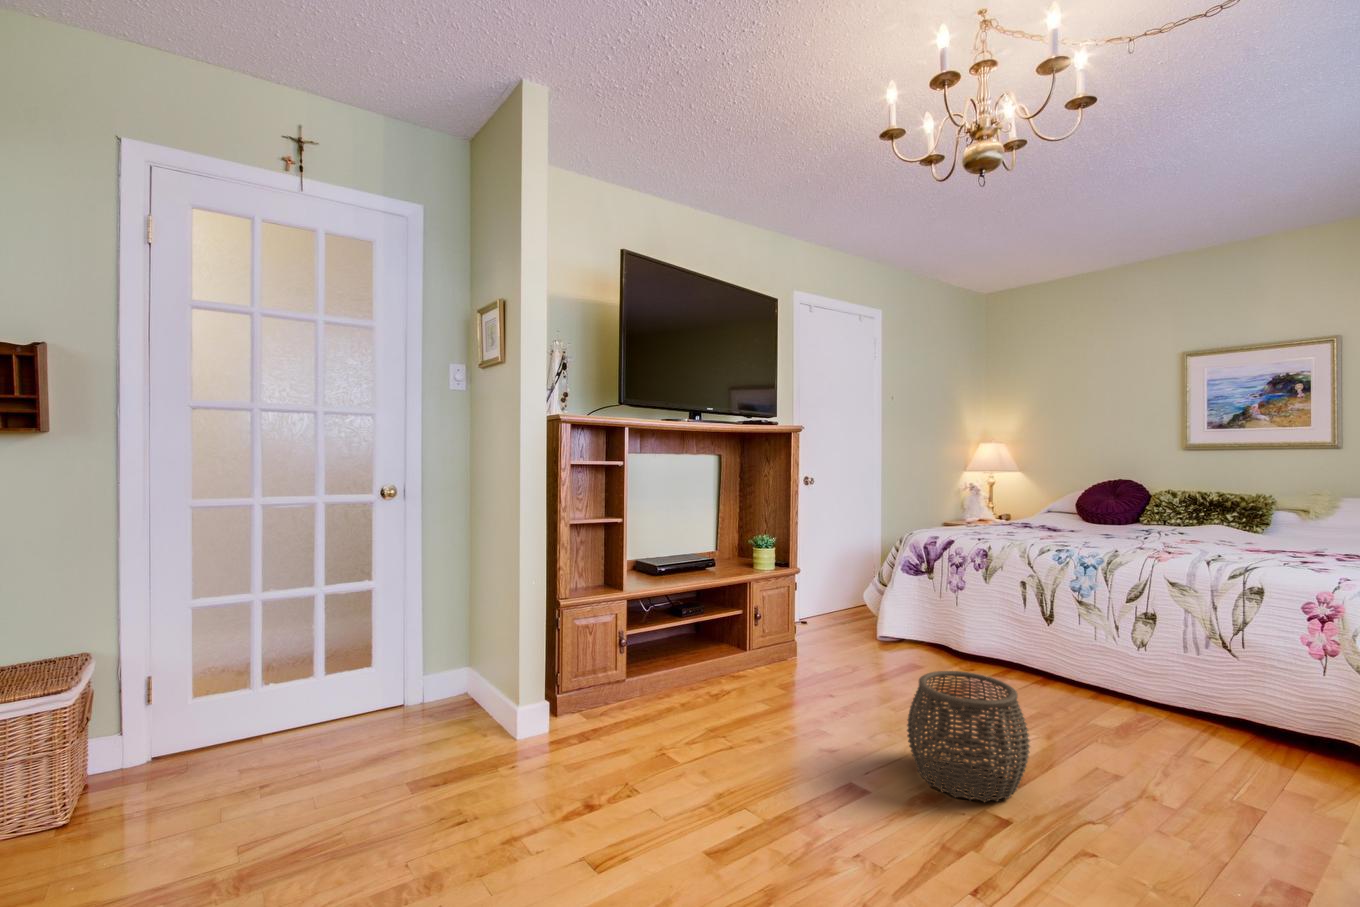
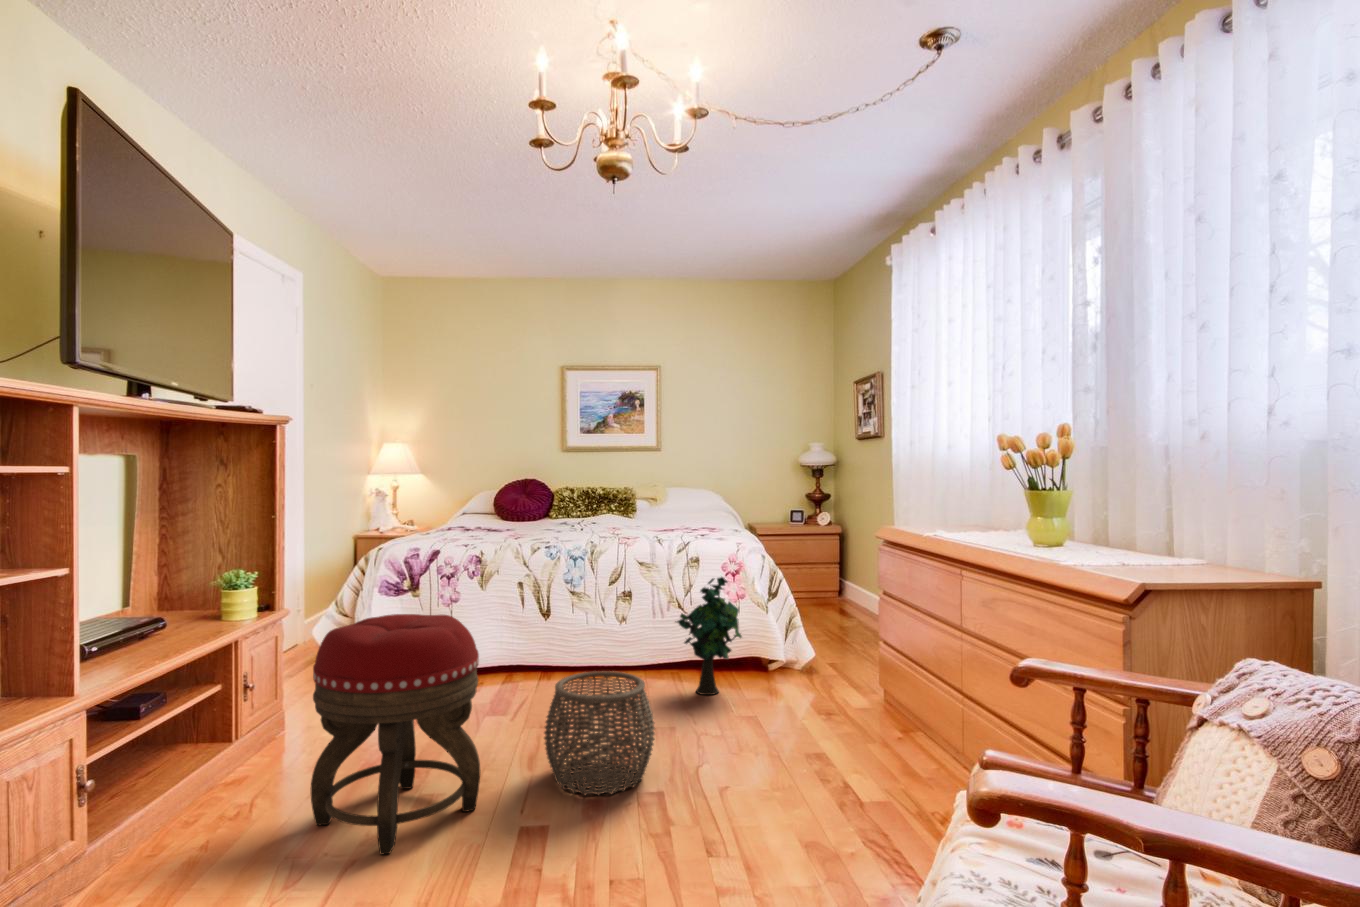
footstool: none [731,579,852,754] -> present [310,614,480,855]
decorative plant: none [1174,616,1291,768] -> present [675,577,742,695]

